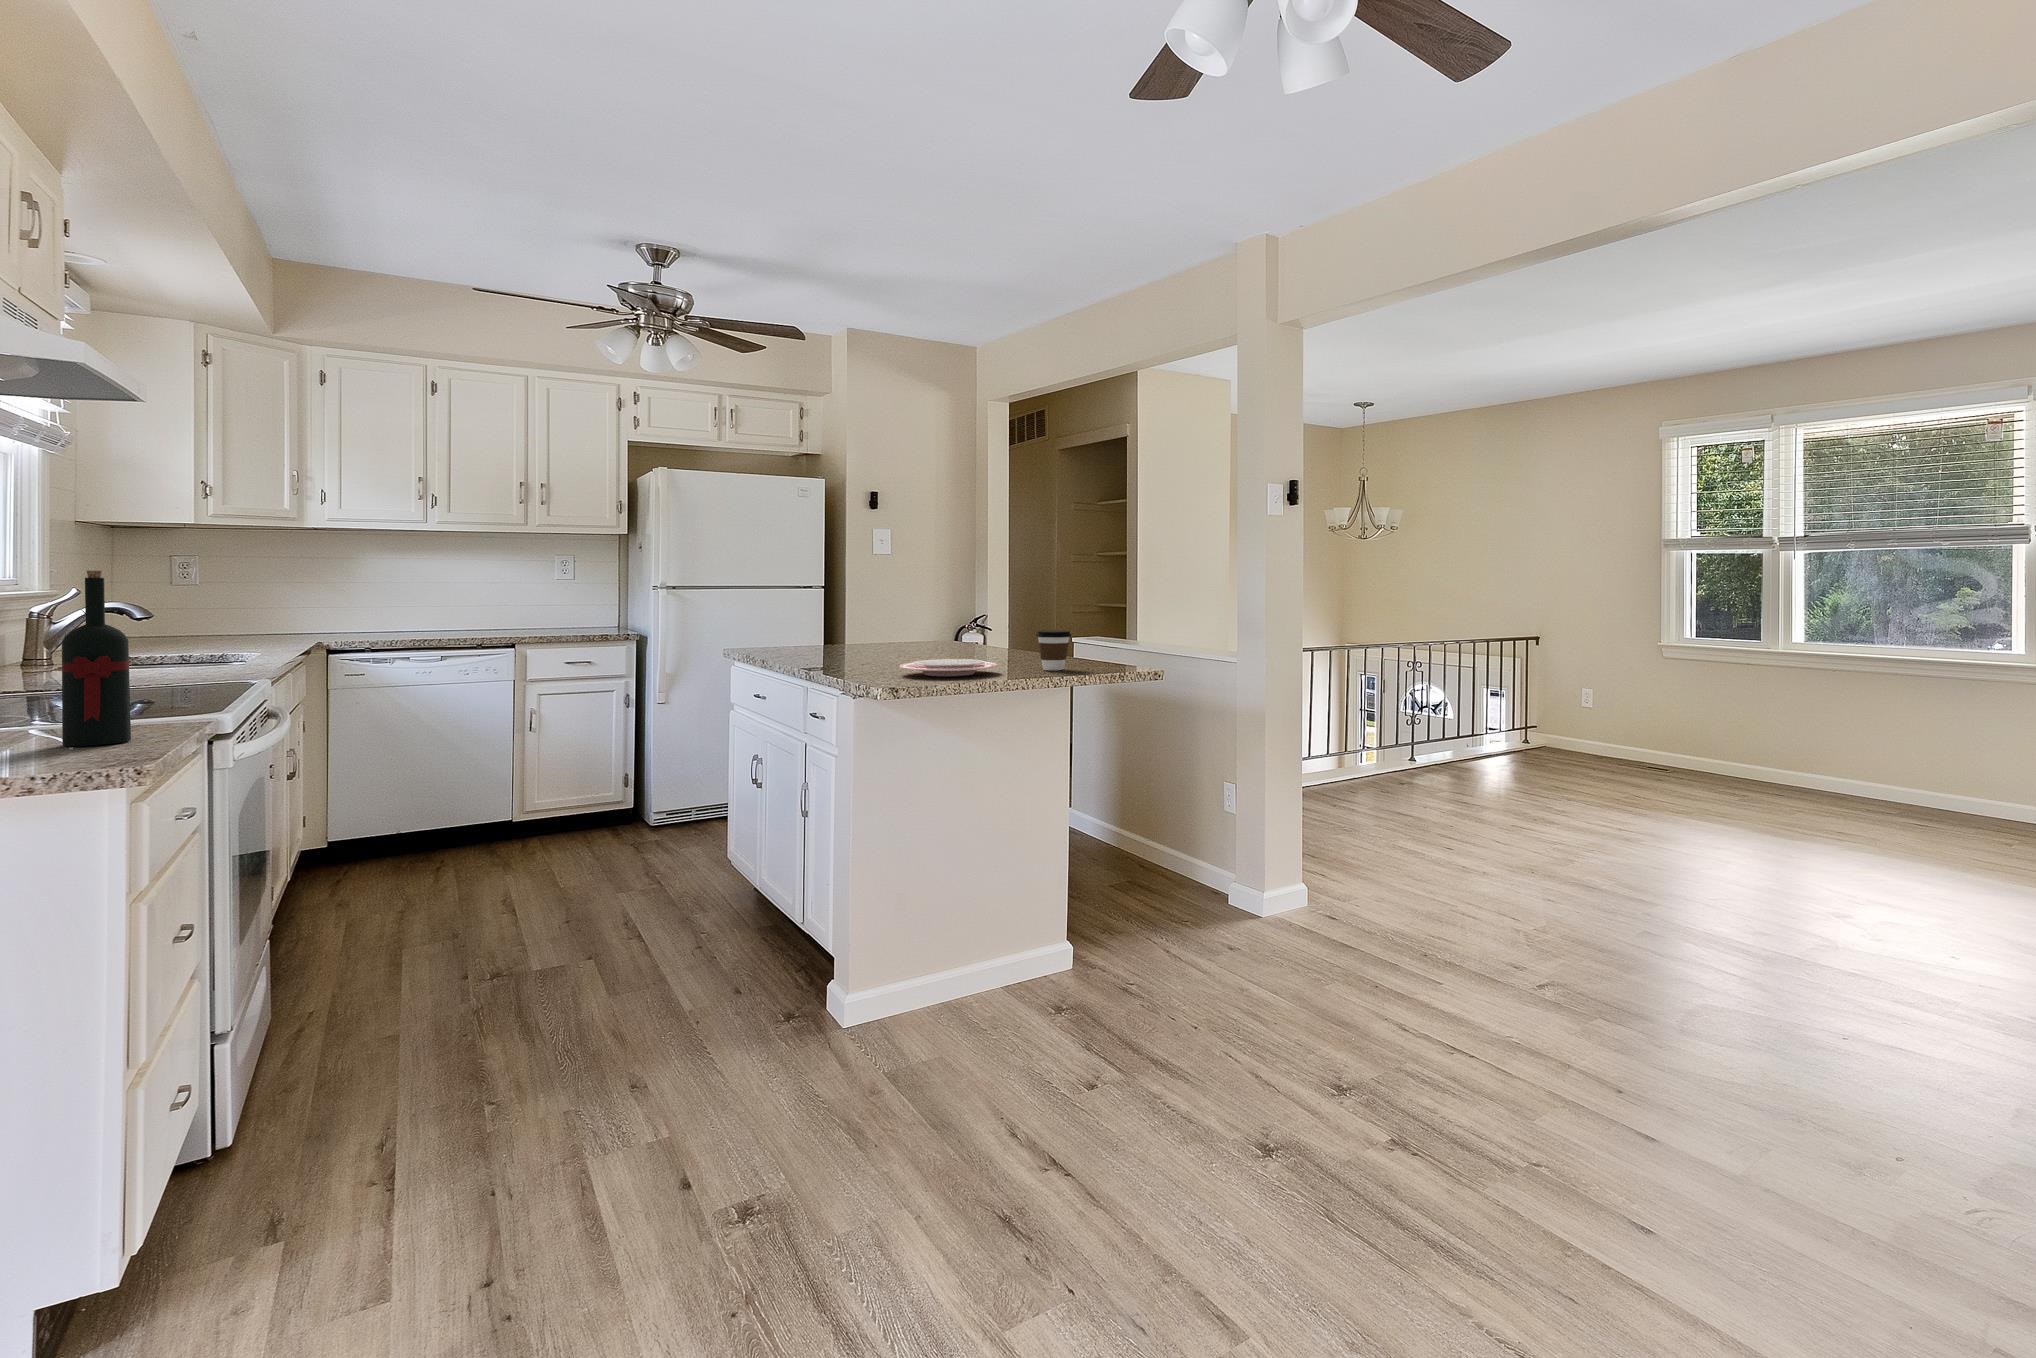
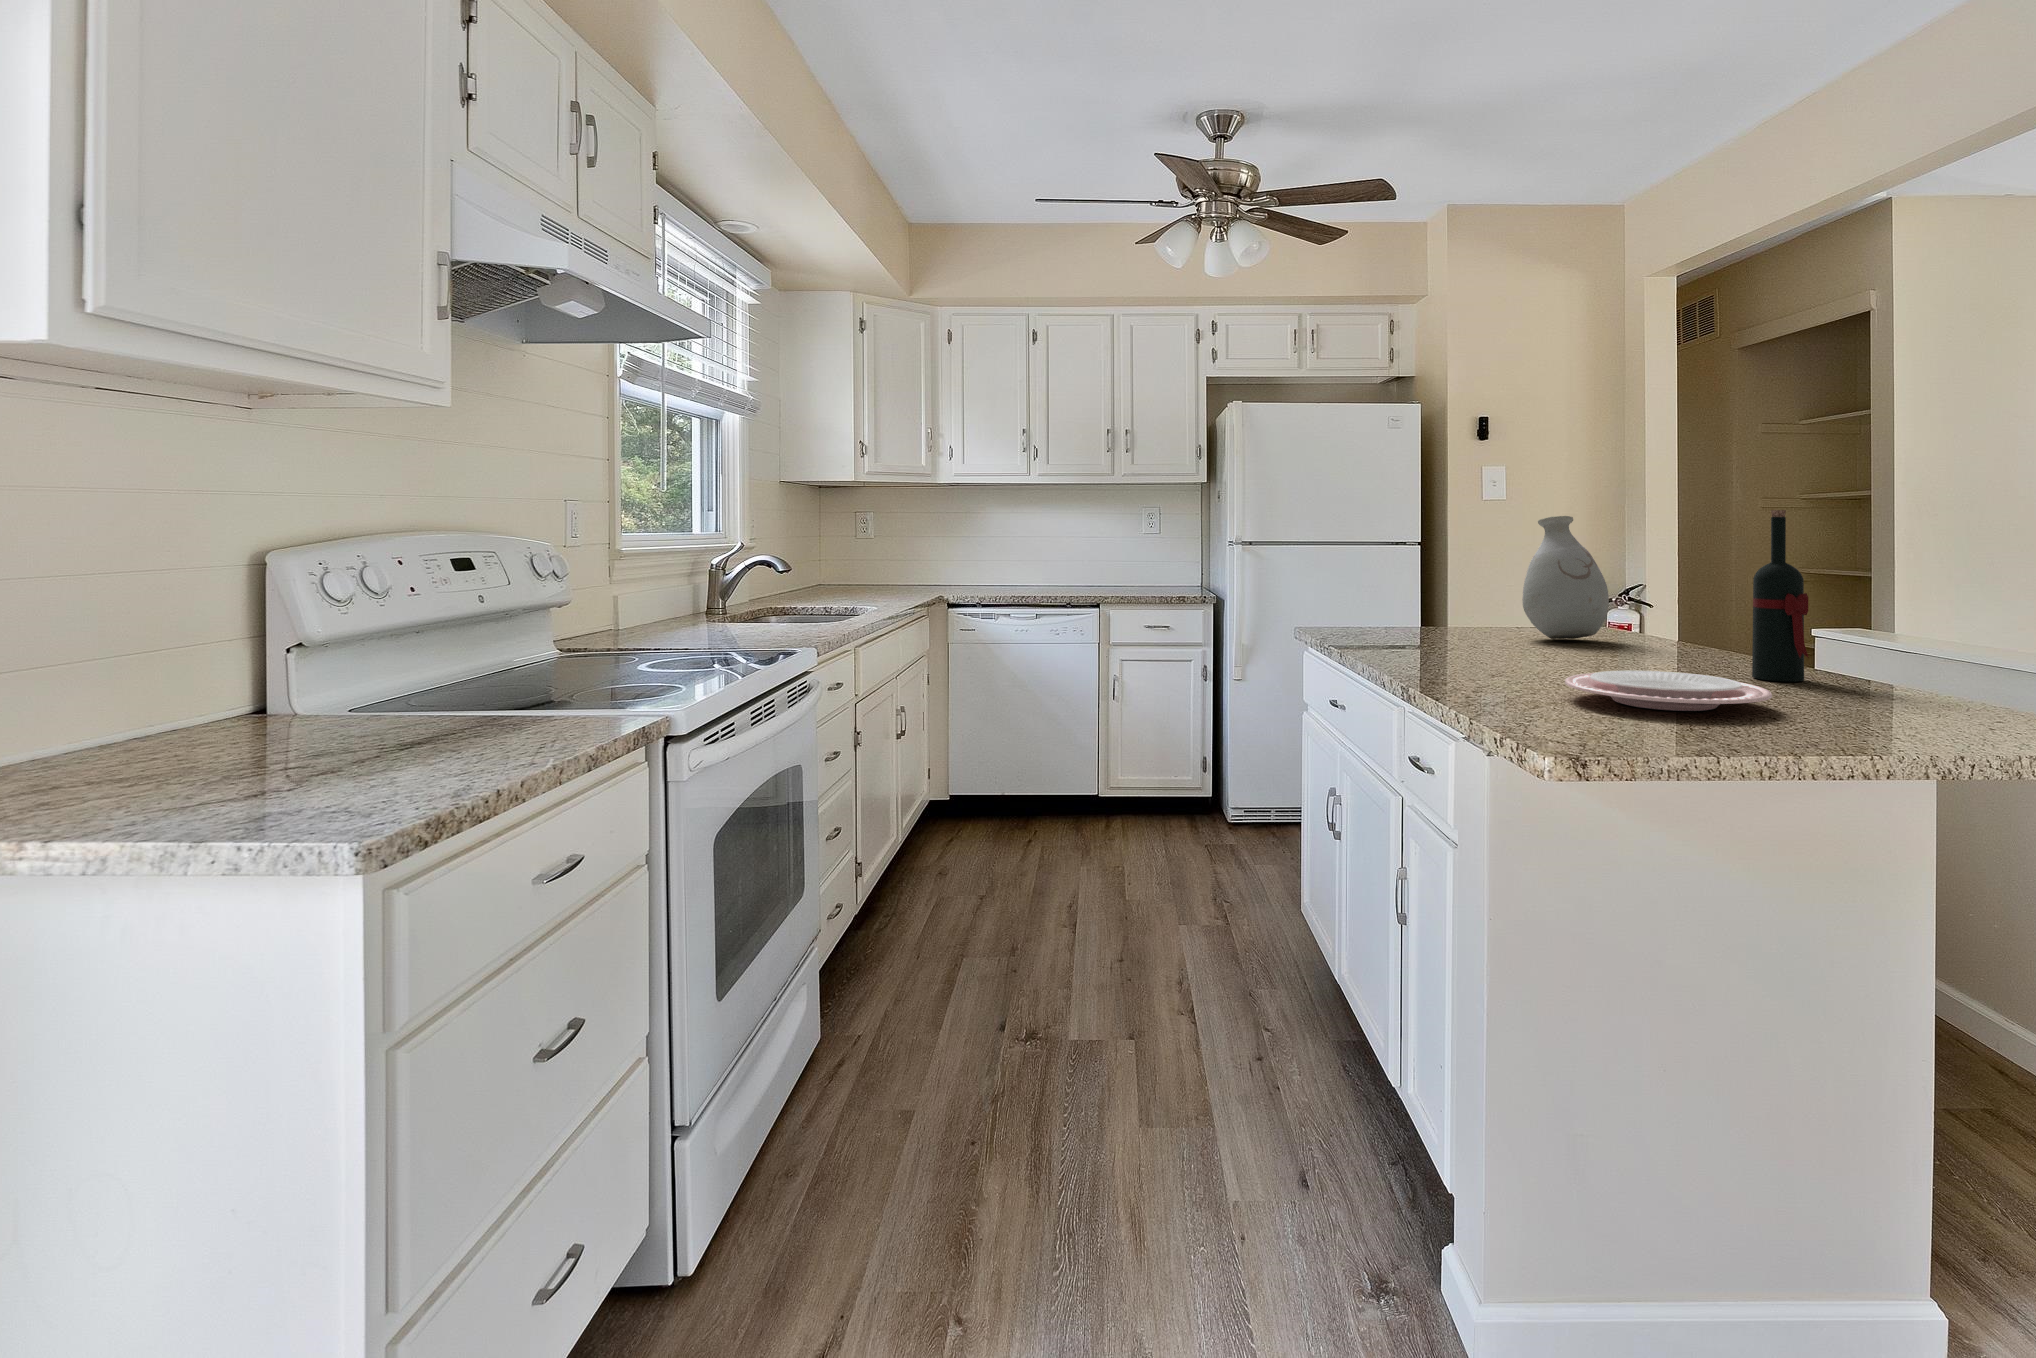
wine bottle: present [62,571,131,746] -> present [1752,510,1809,682]
vase: none [891,573,943,651] -> present [1522,516,1609,639]
coffee cup: present [1036,630,1071,670] -> none [1850,624,1941,711]

